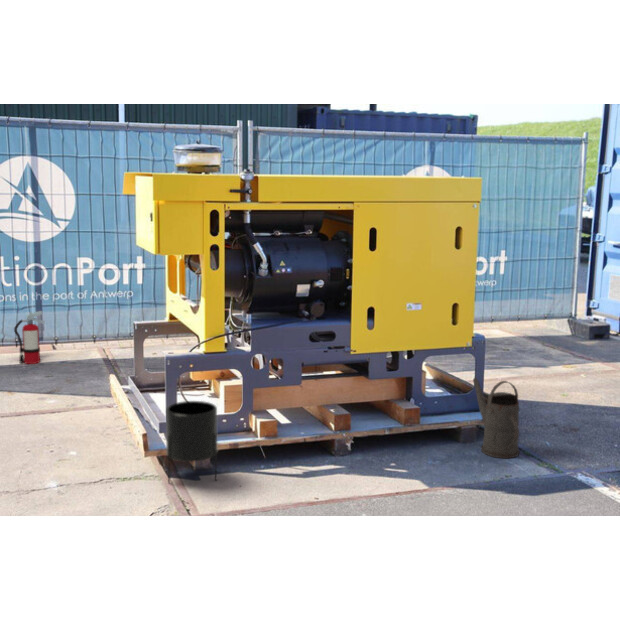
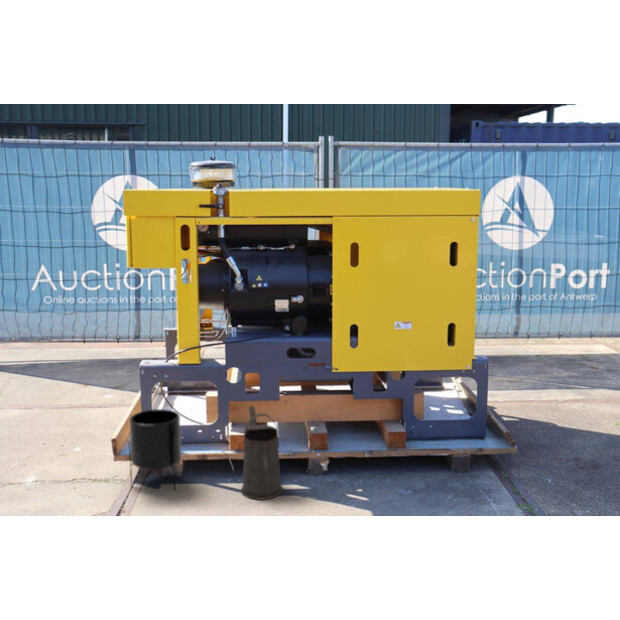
fire extinguisher: present [14,311,45,364] -> none [116,311,142,358]
watering can: present [473,378,519,458] -> present [241,406,282,500]

